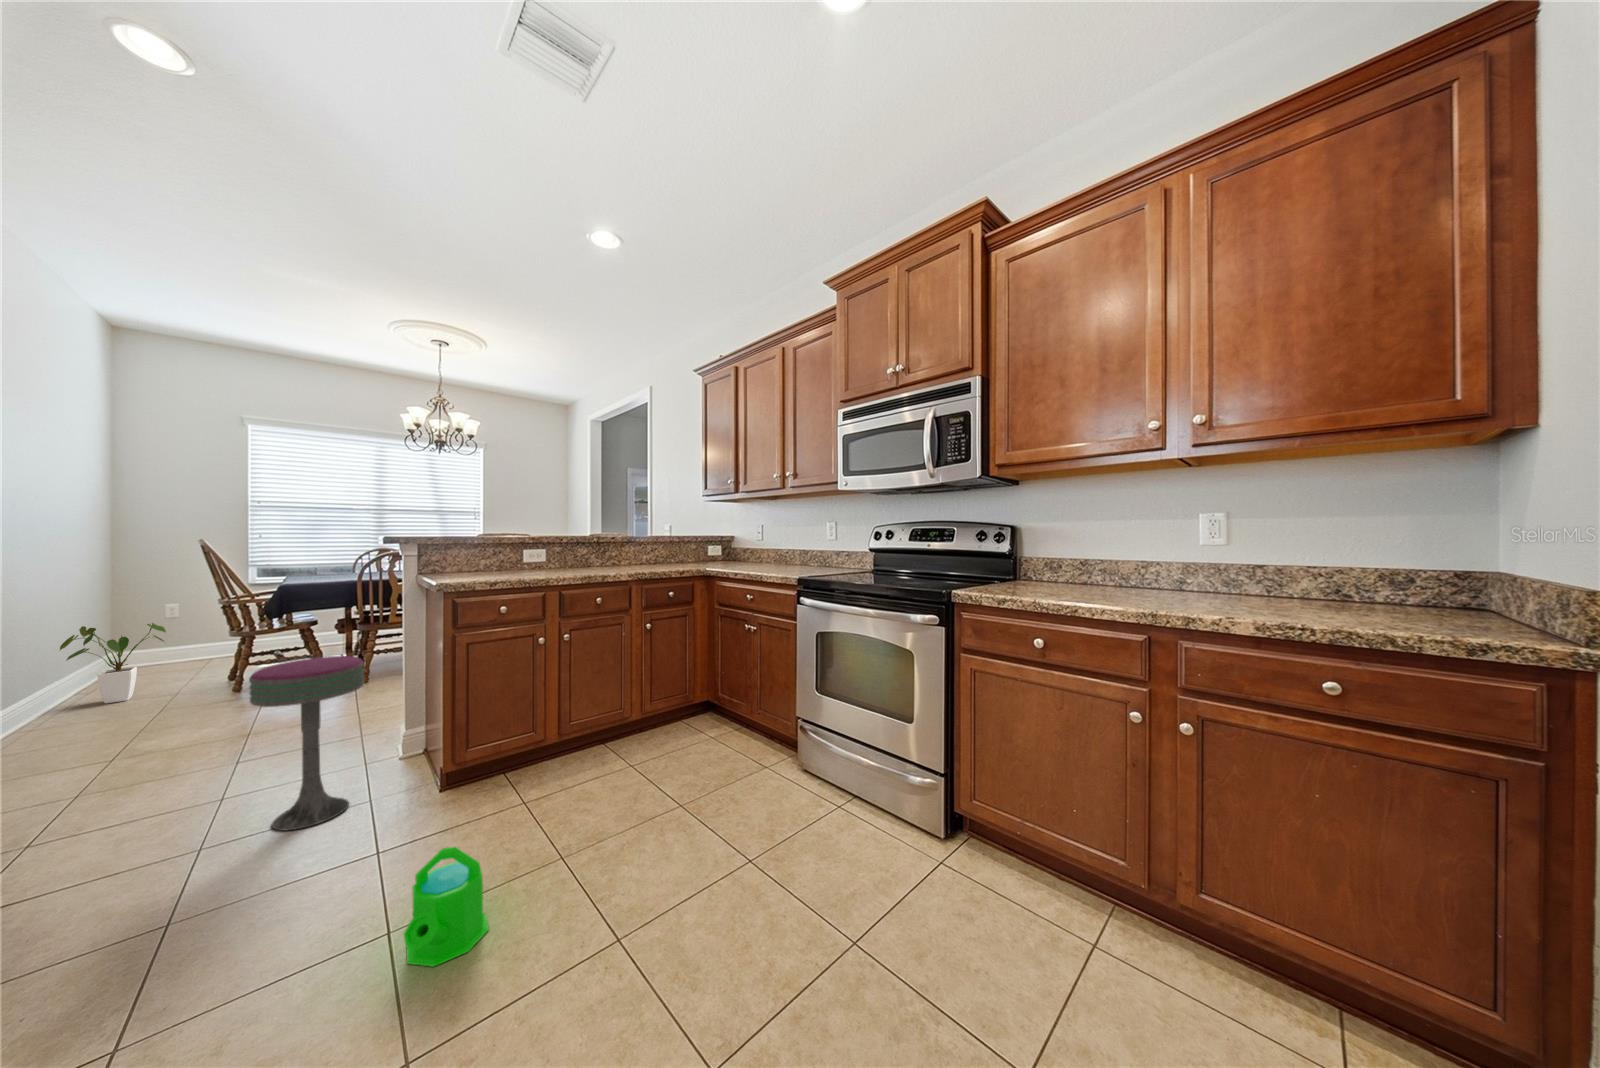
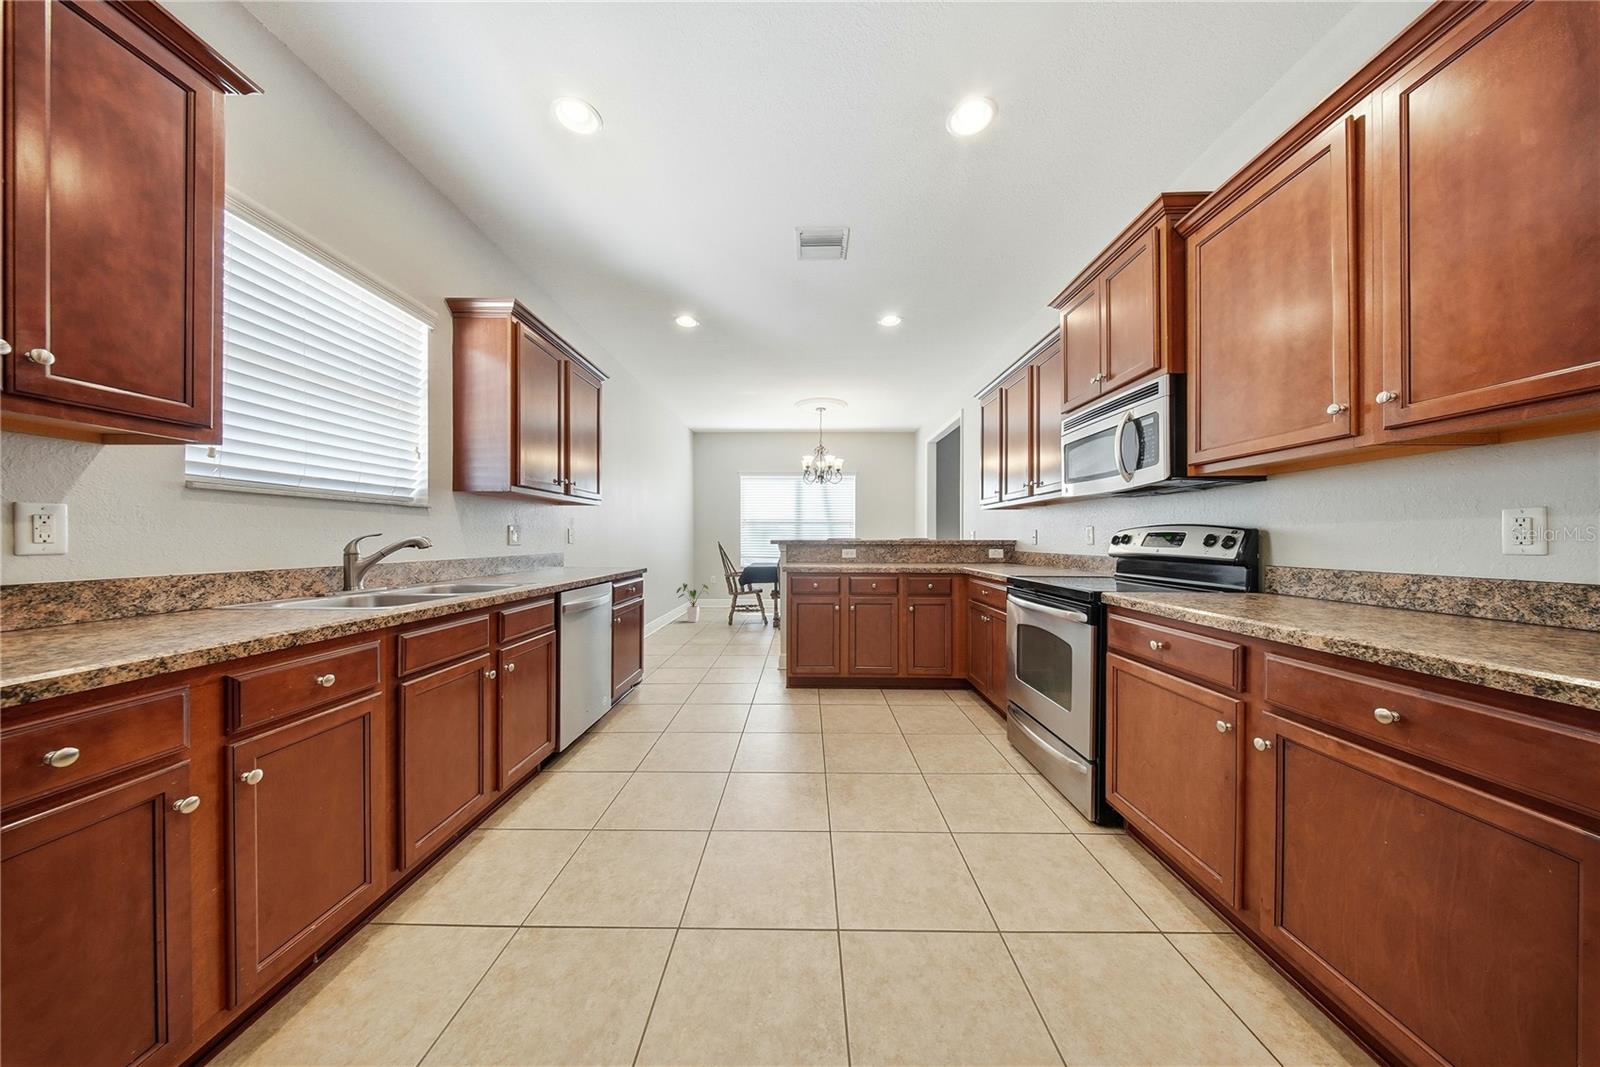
bar stool: present [249,656,364,831] -> none [709,603,753,689]
watering can: present [404,847,489,967] -> none [725,700,769,756]

